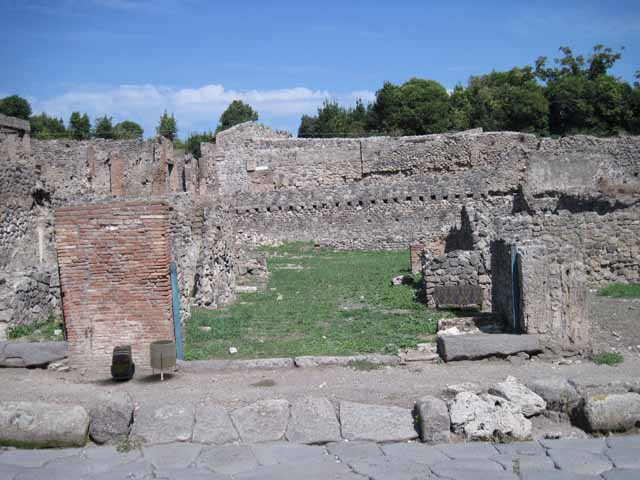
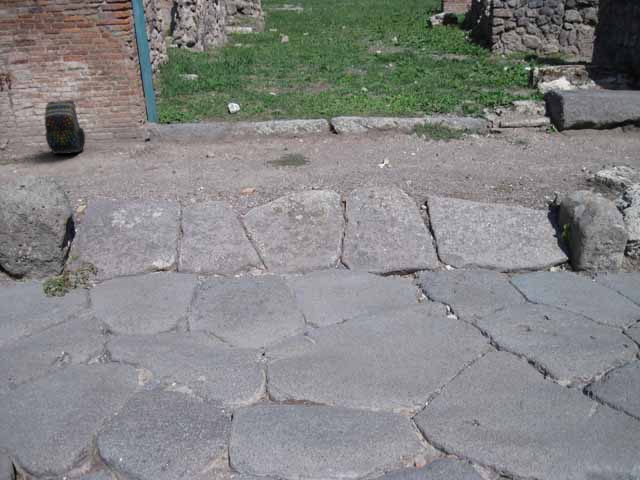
bench: present [434,286,483,311] -> none [500,22,573,57]
planter: present [150,340,176,374] -> none [103,92,151,154]

